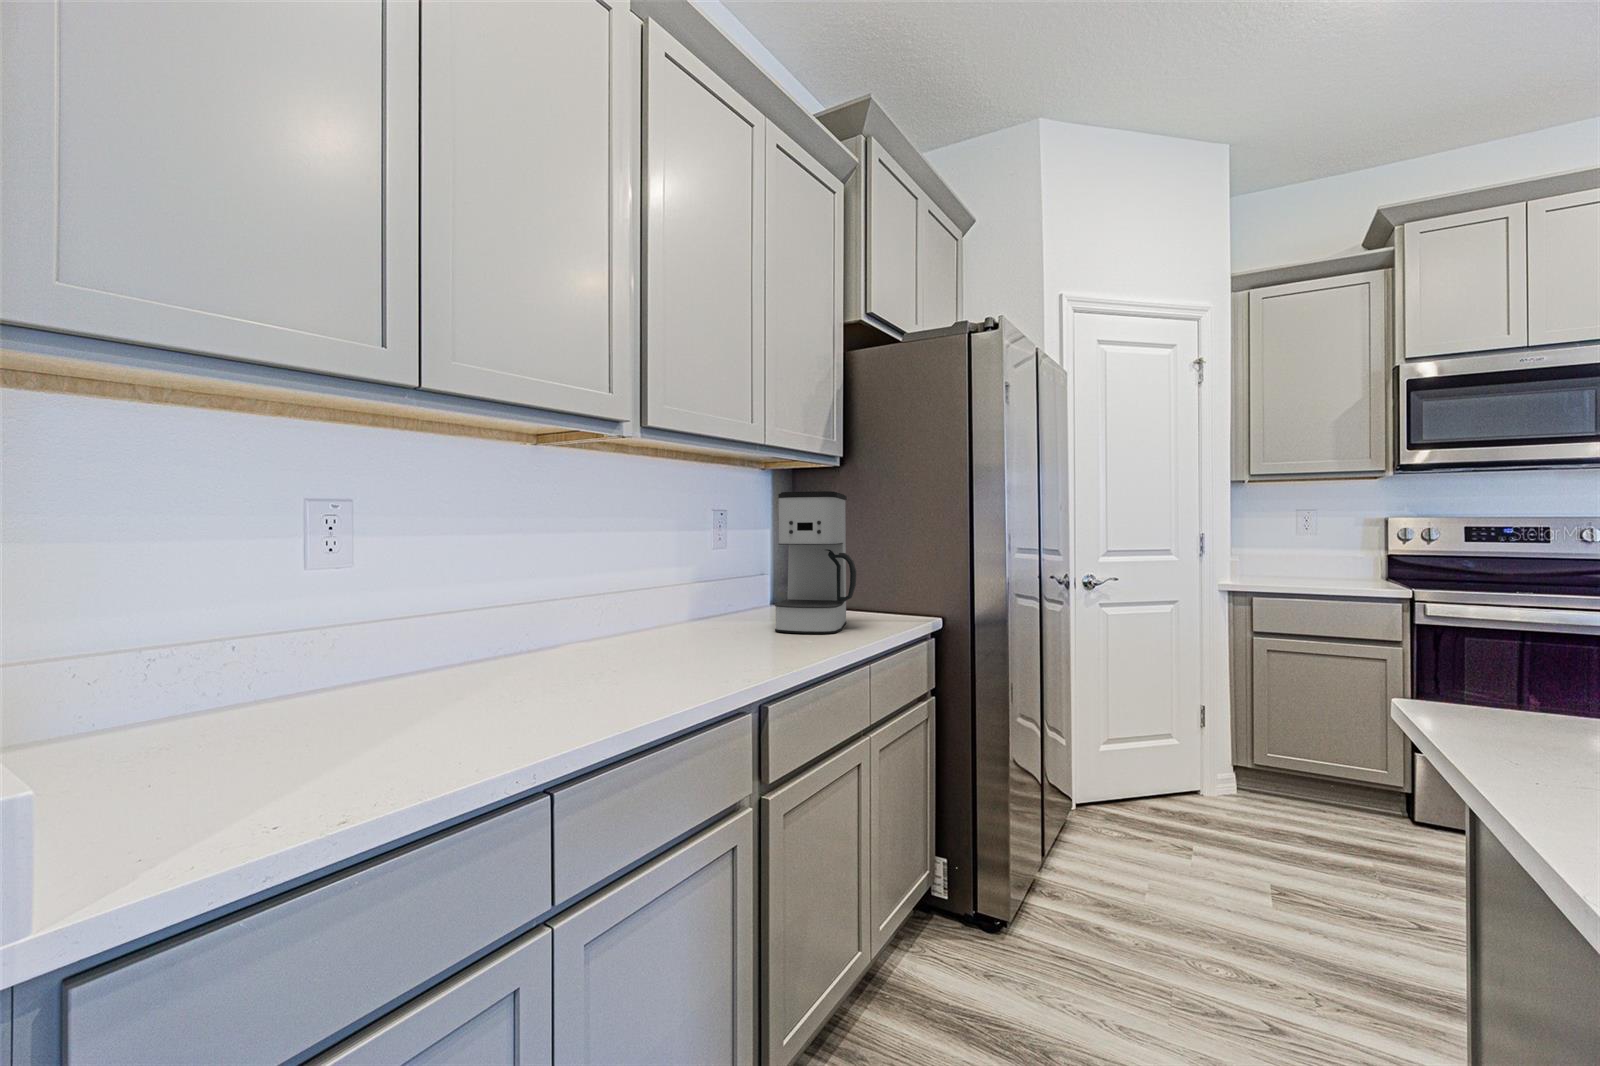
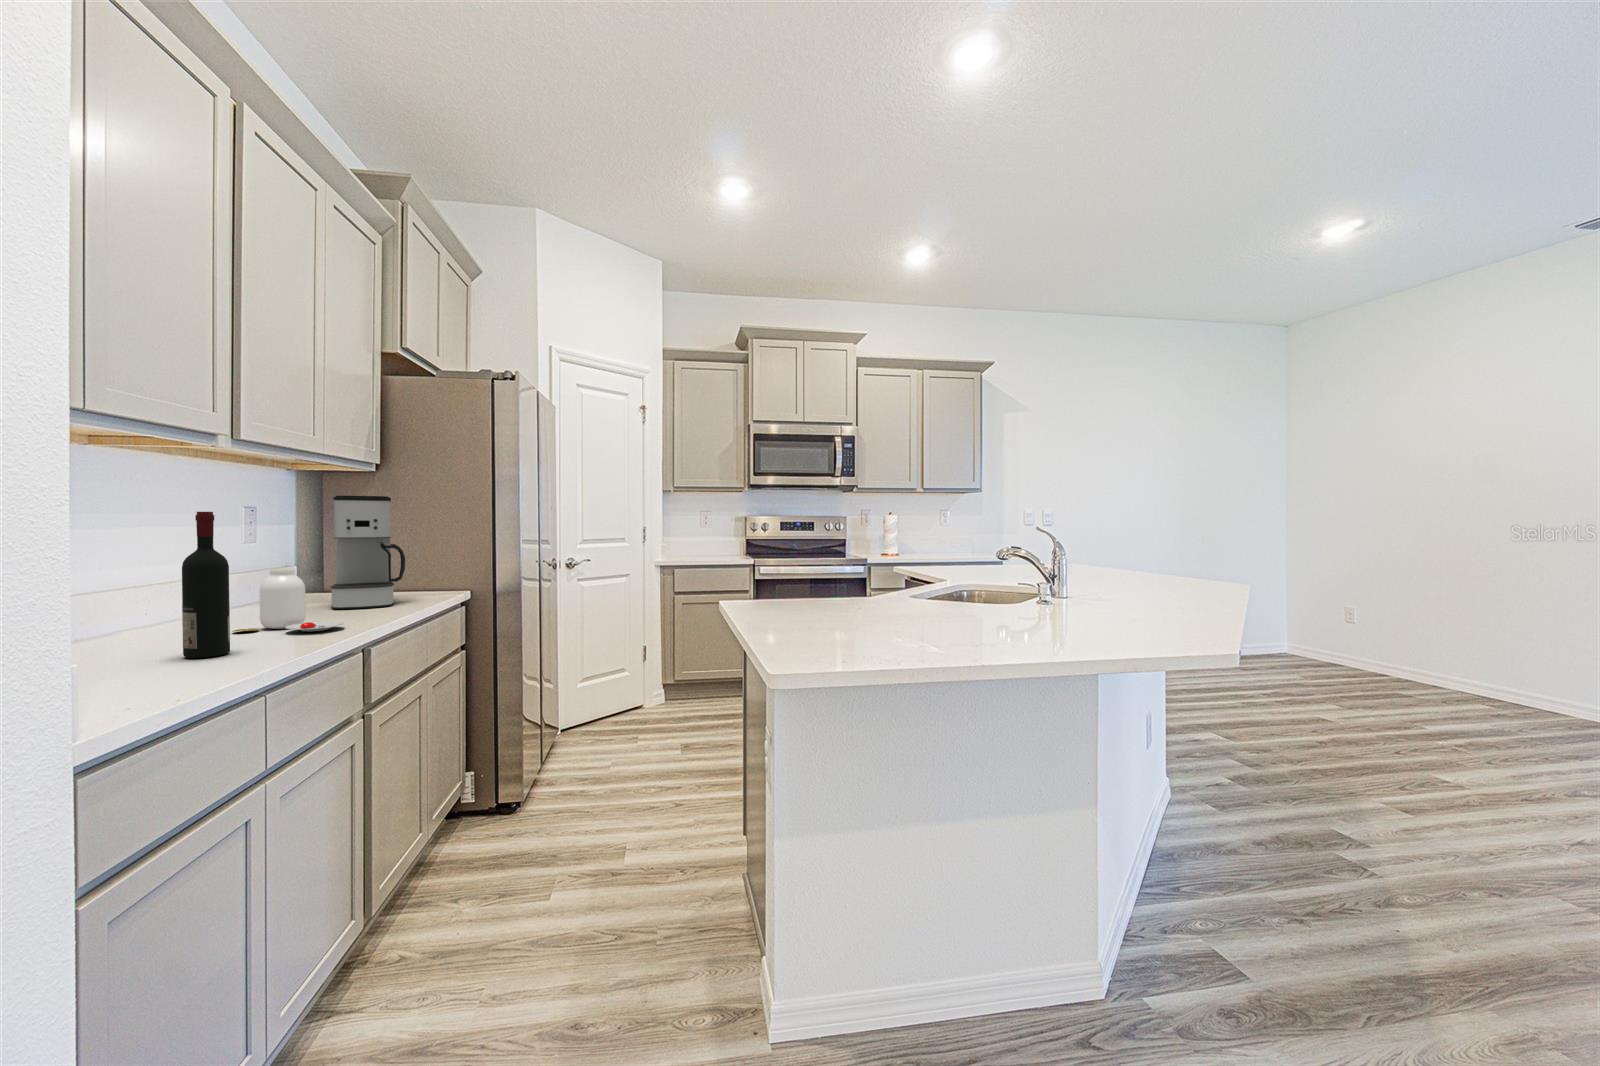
wine bottle: none [532,507,583,703] -> present [182,512,230,658]
jar: none [642,582,745,669] -> present [232,569,344,632]

